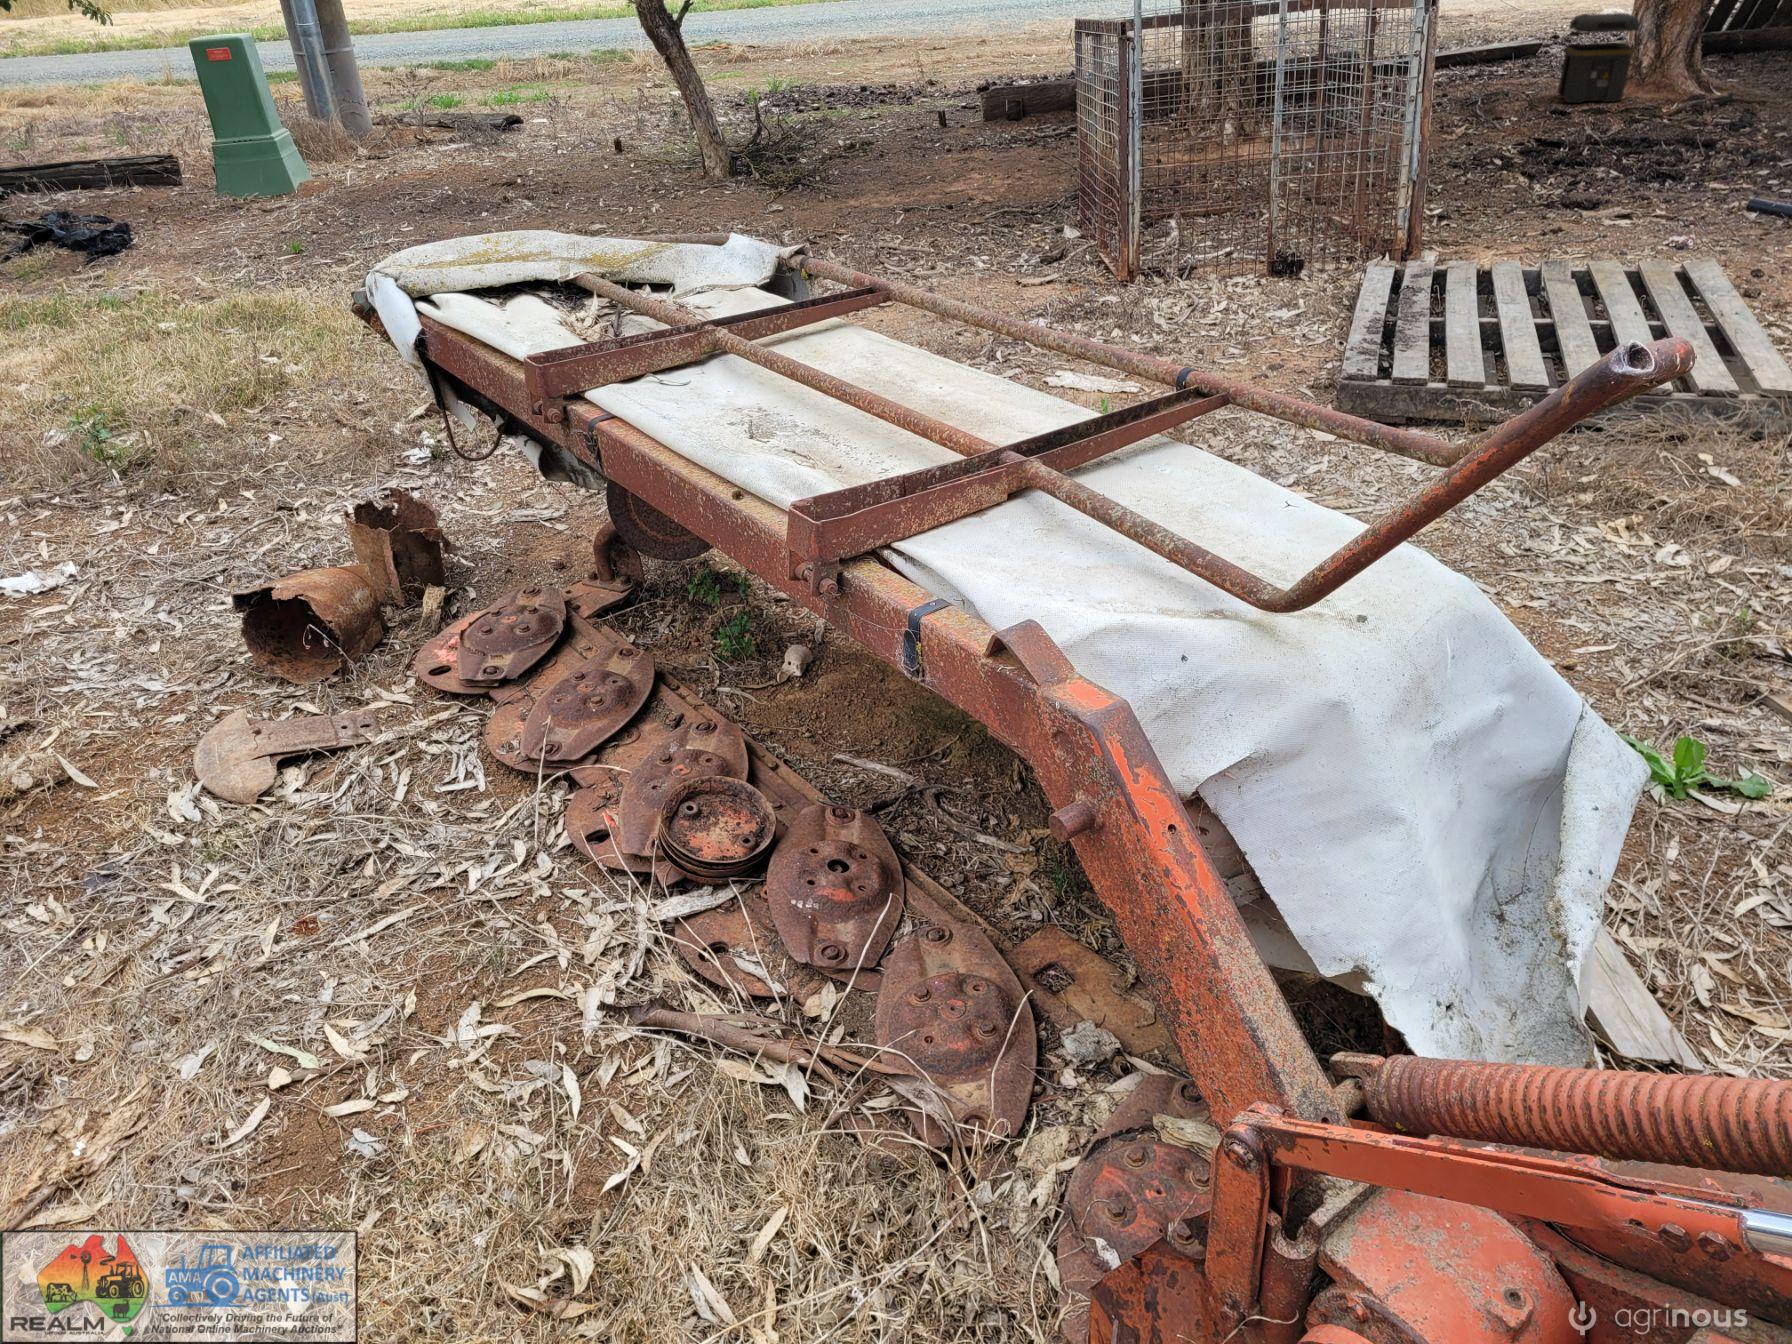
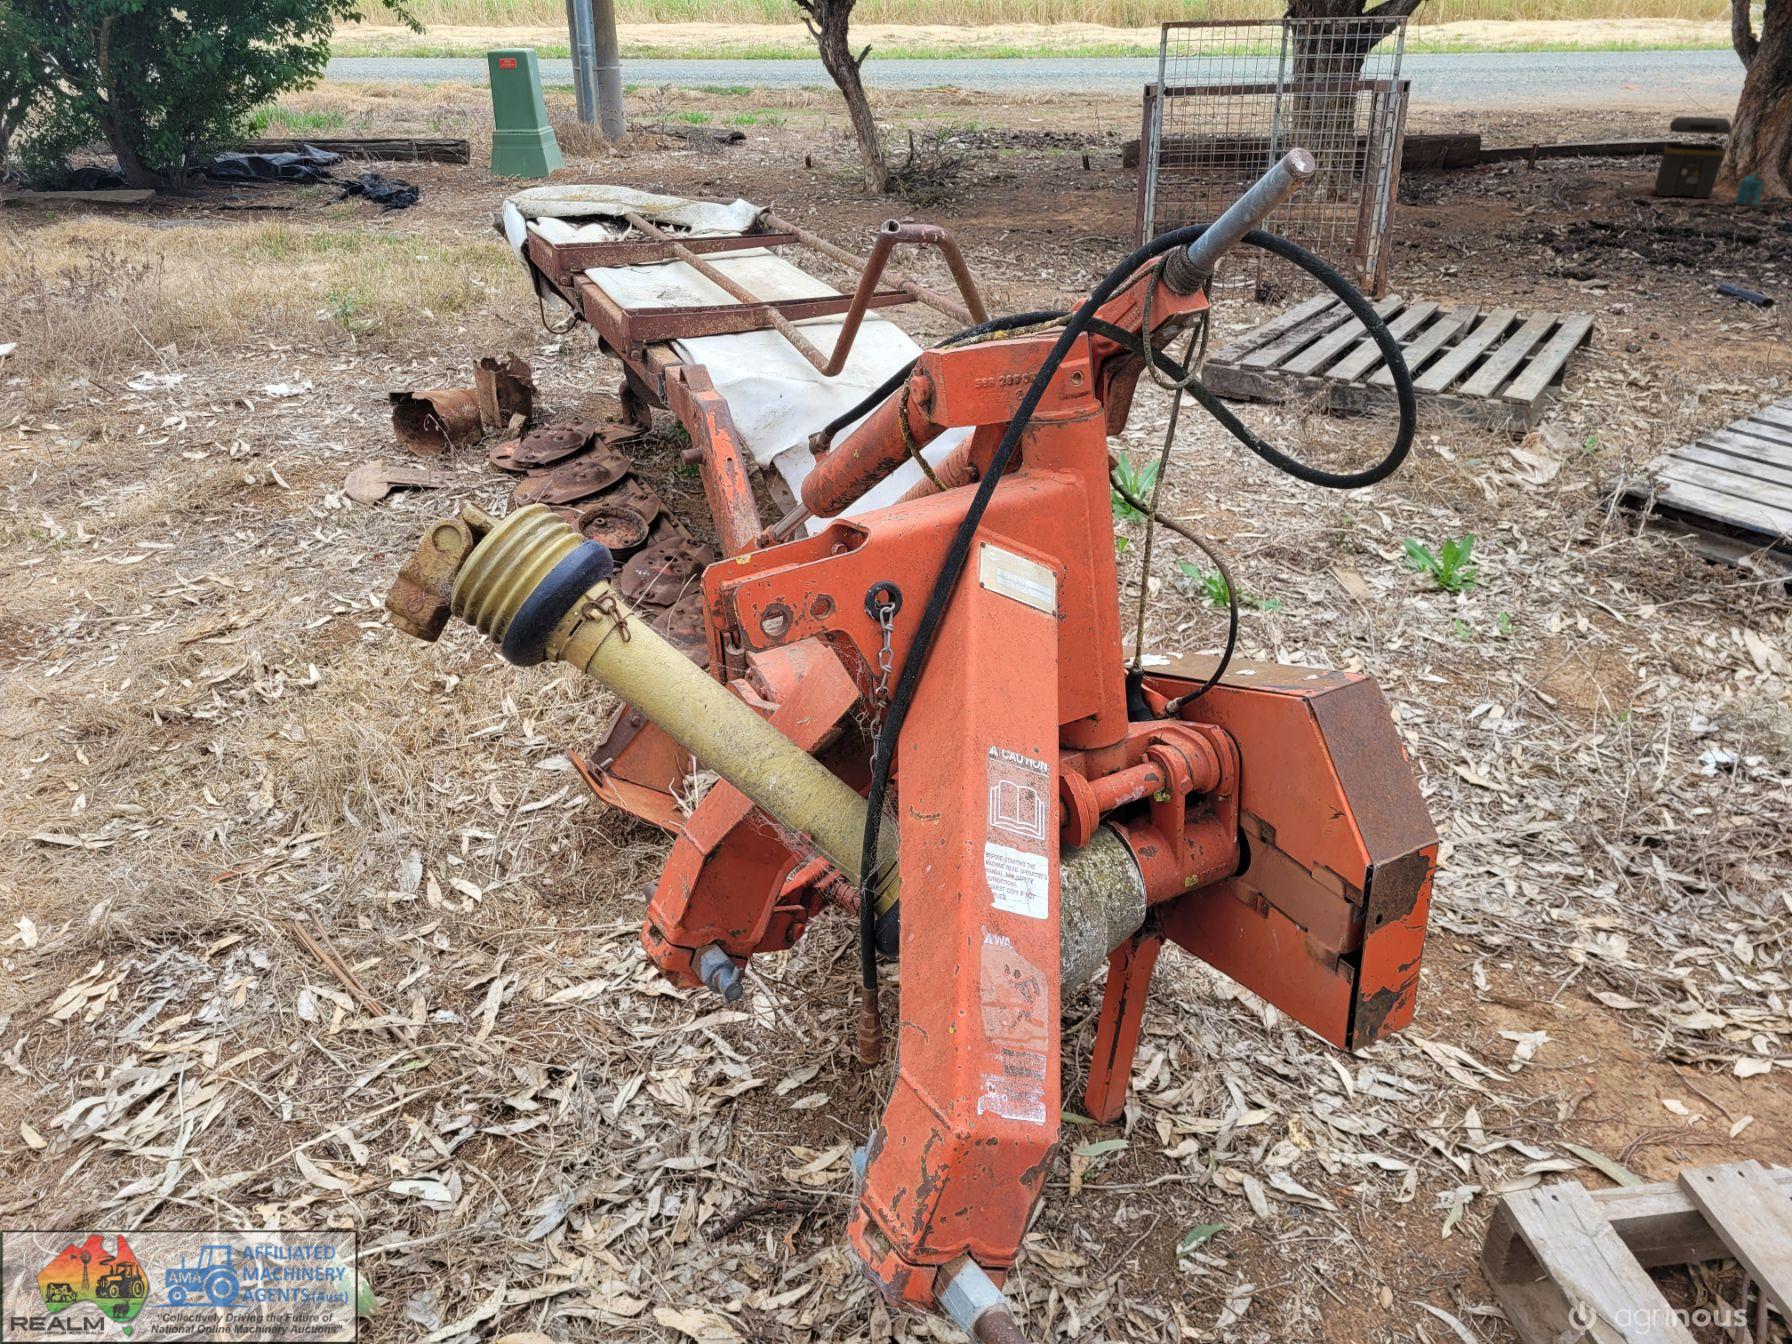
watering can: none [1651,68,1683,106] -> present [1735,171,1764,206]

